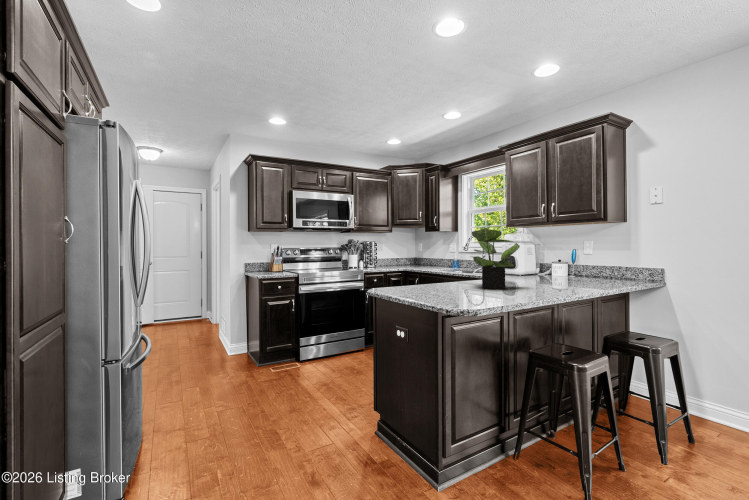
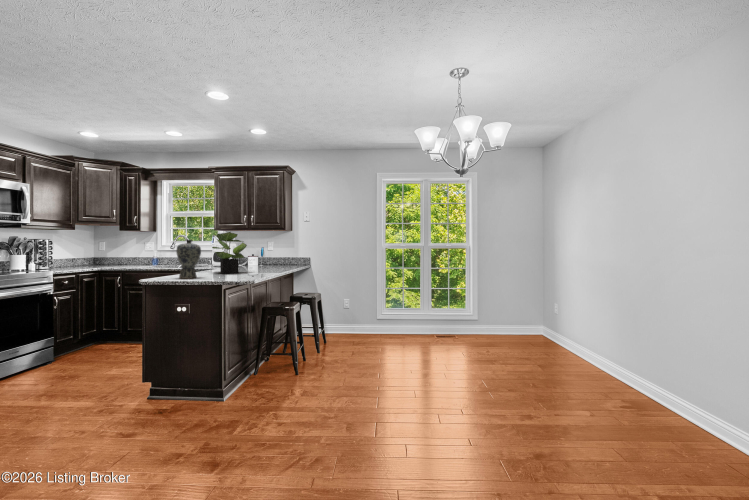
vase: none [409,241,438,293] -> present [176,240,201,279]

